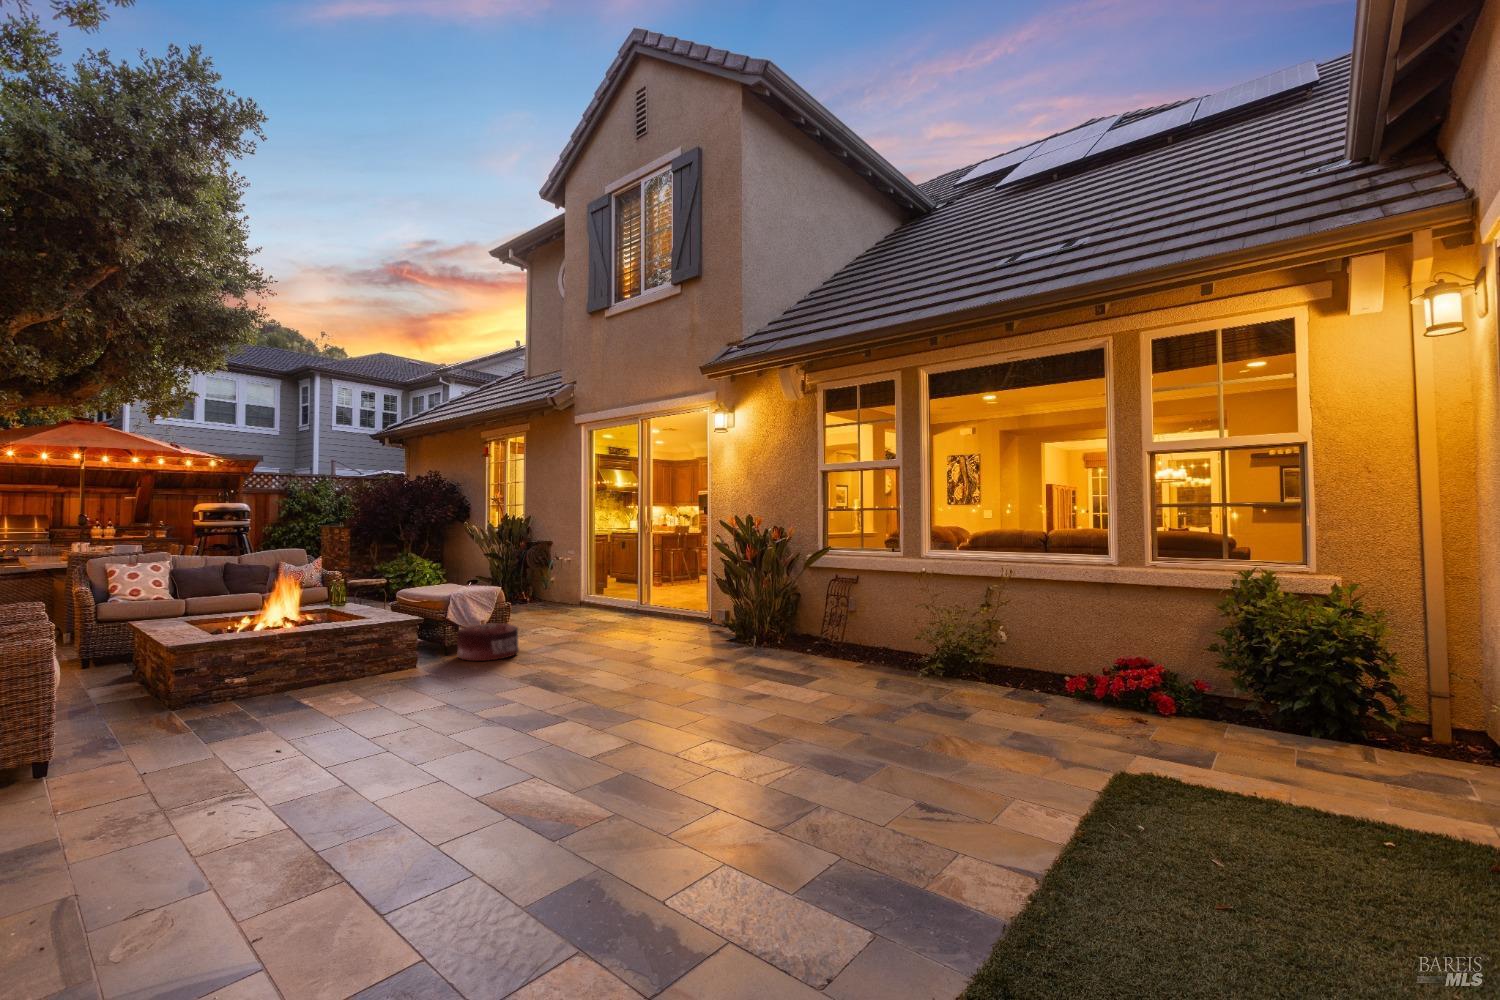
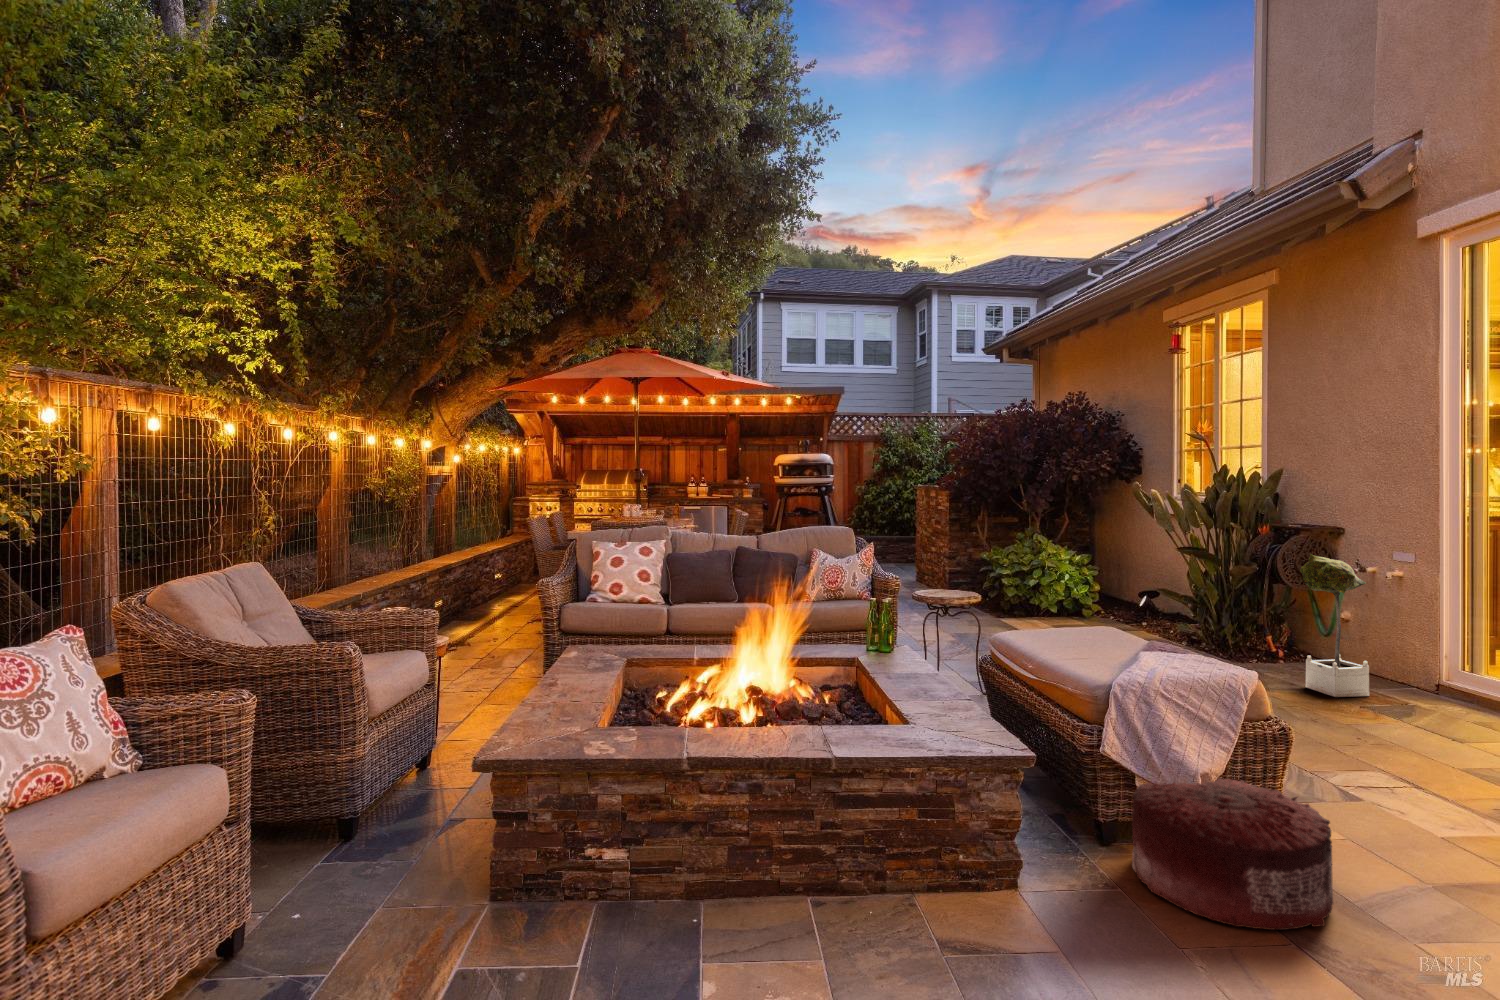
potted tree: none [535,553,560,612] -> present [1300,554,1369,697]

